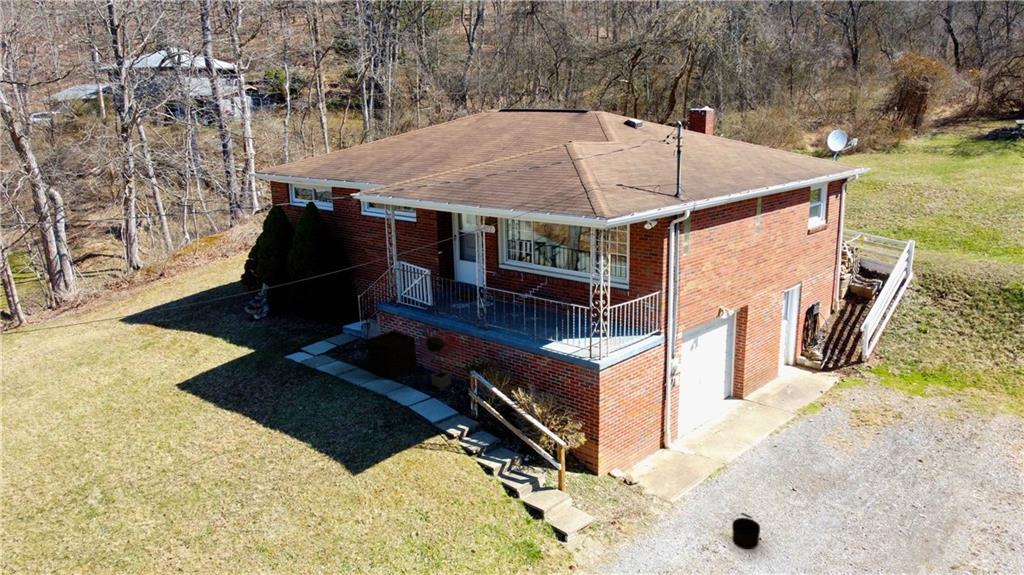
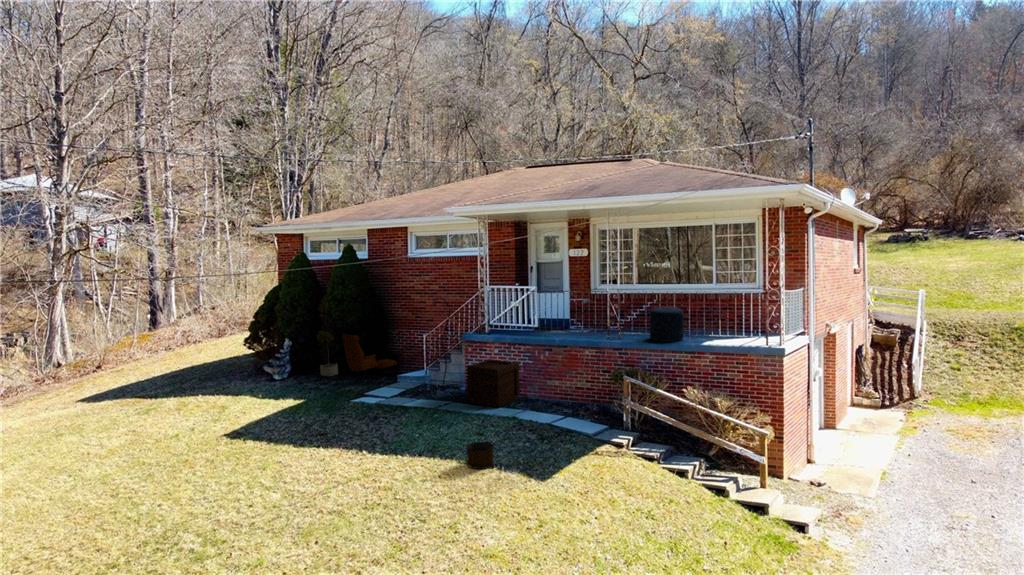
lounge chair: none [286,295,344,338] -> present [342,334,397,383]
pouf: none [512,298,544,334] -> present [650,307,684,342]
potted tree: present [426,337,451,388] -> present [316,331,338,376]
bucket: present [732,513,760,549] -> present [467,433,494,469]

